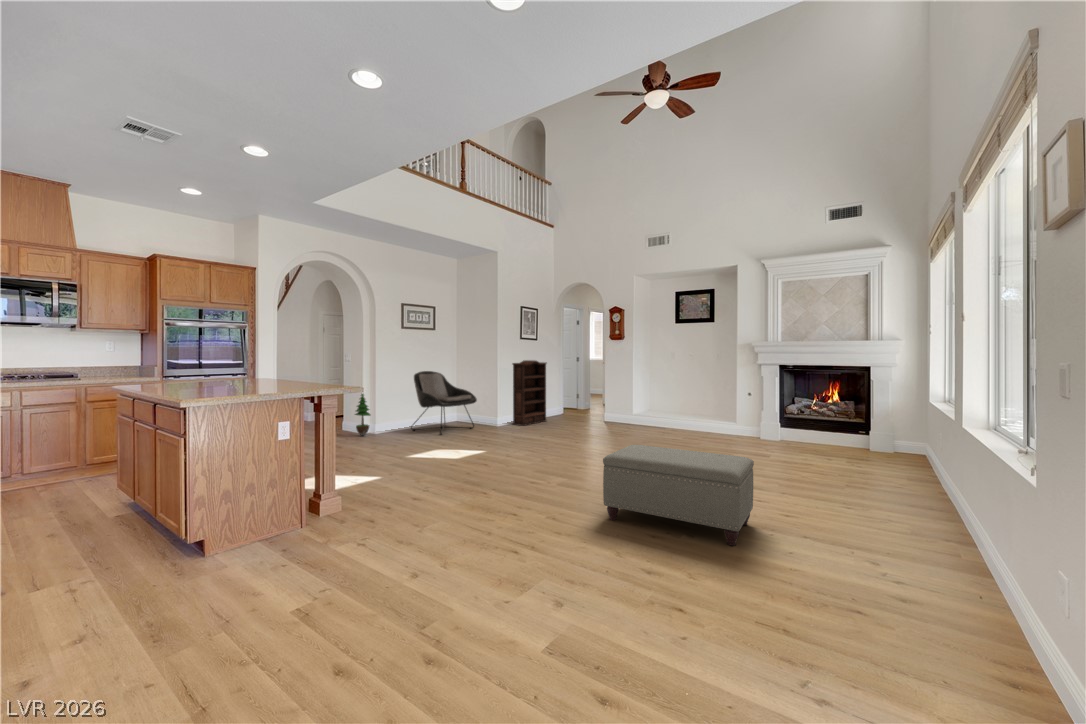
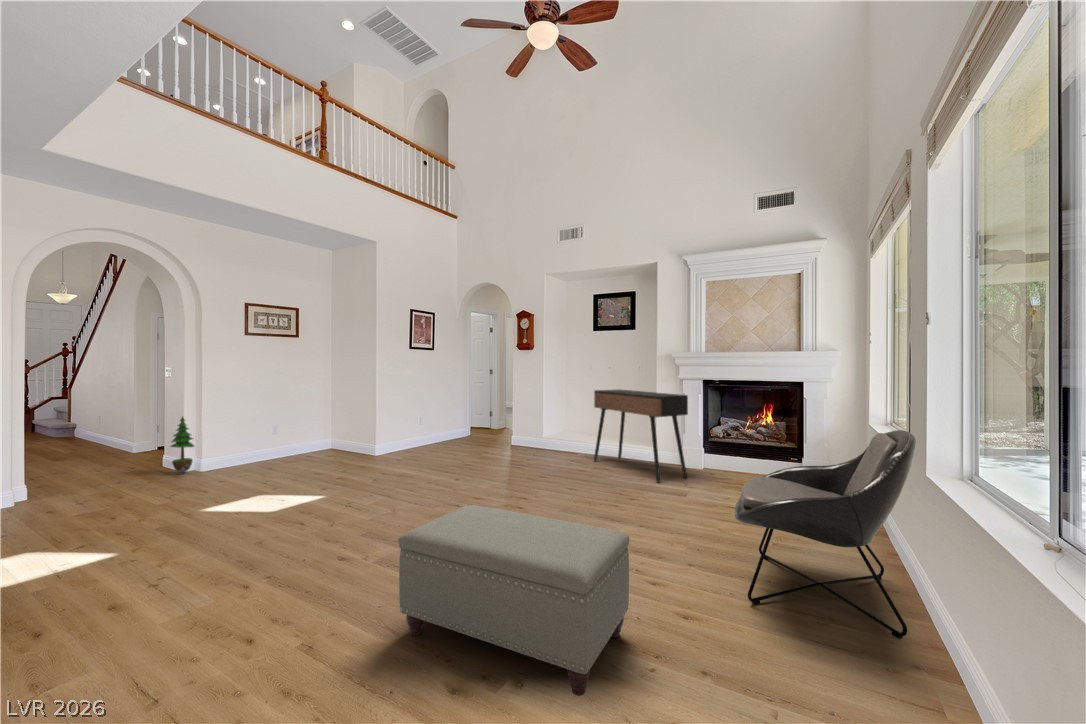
bookshelf: present [513,360,546,426] -> none [397,374,443,453]
lounge chair: present [411,371,477,435] -> present [734,430,916,639]
console table: none [682,374,768,448] -> present [594,390,688,482]

